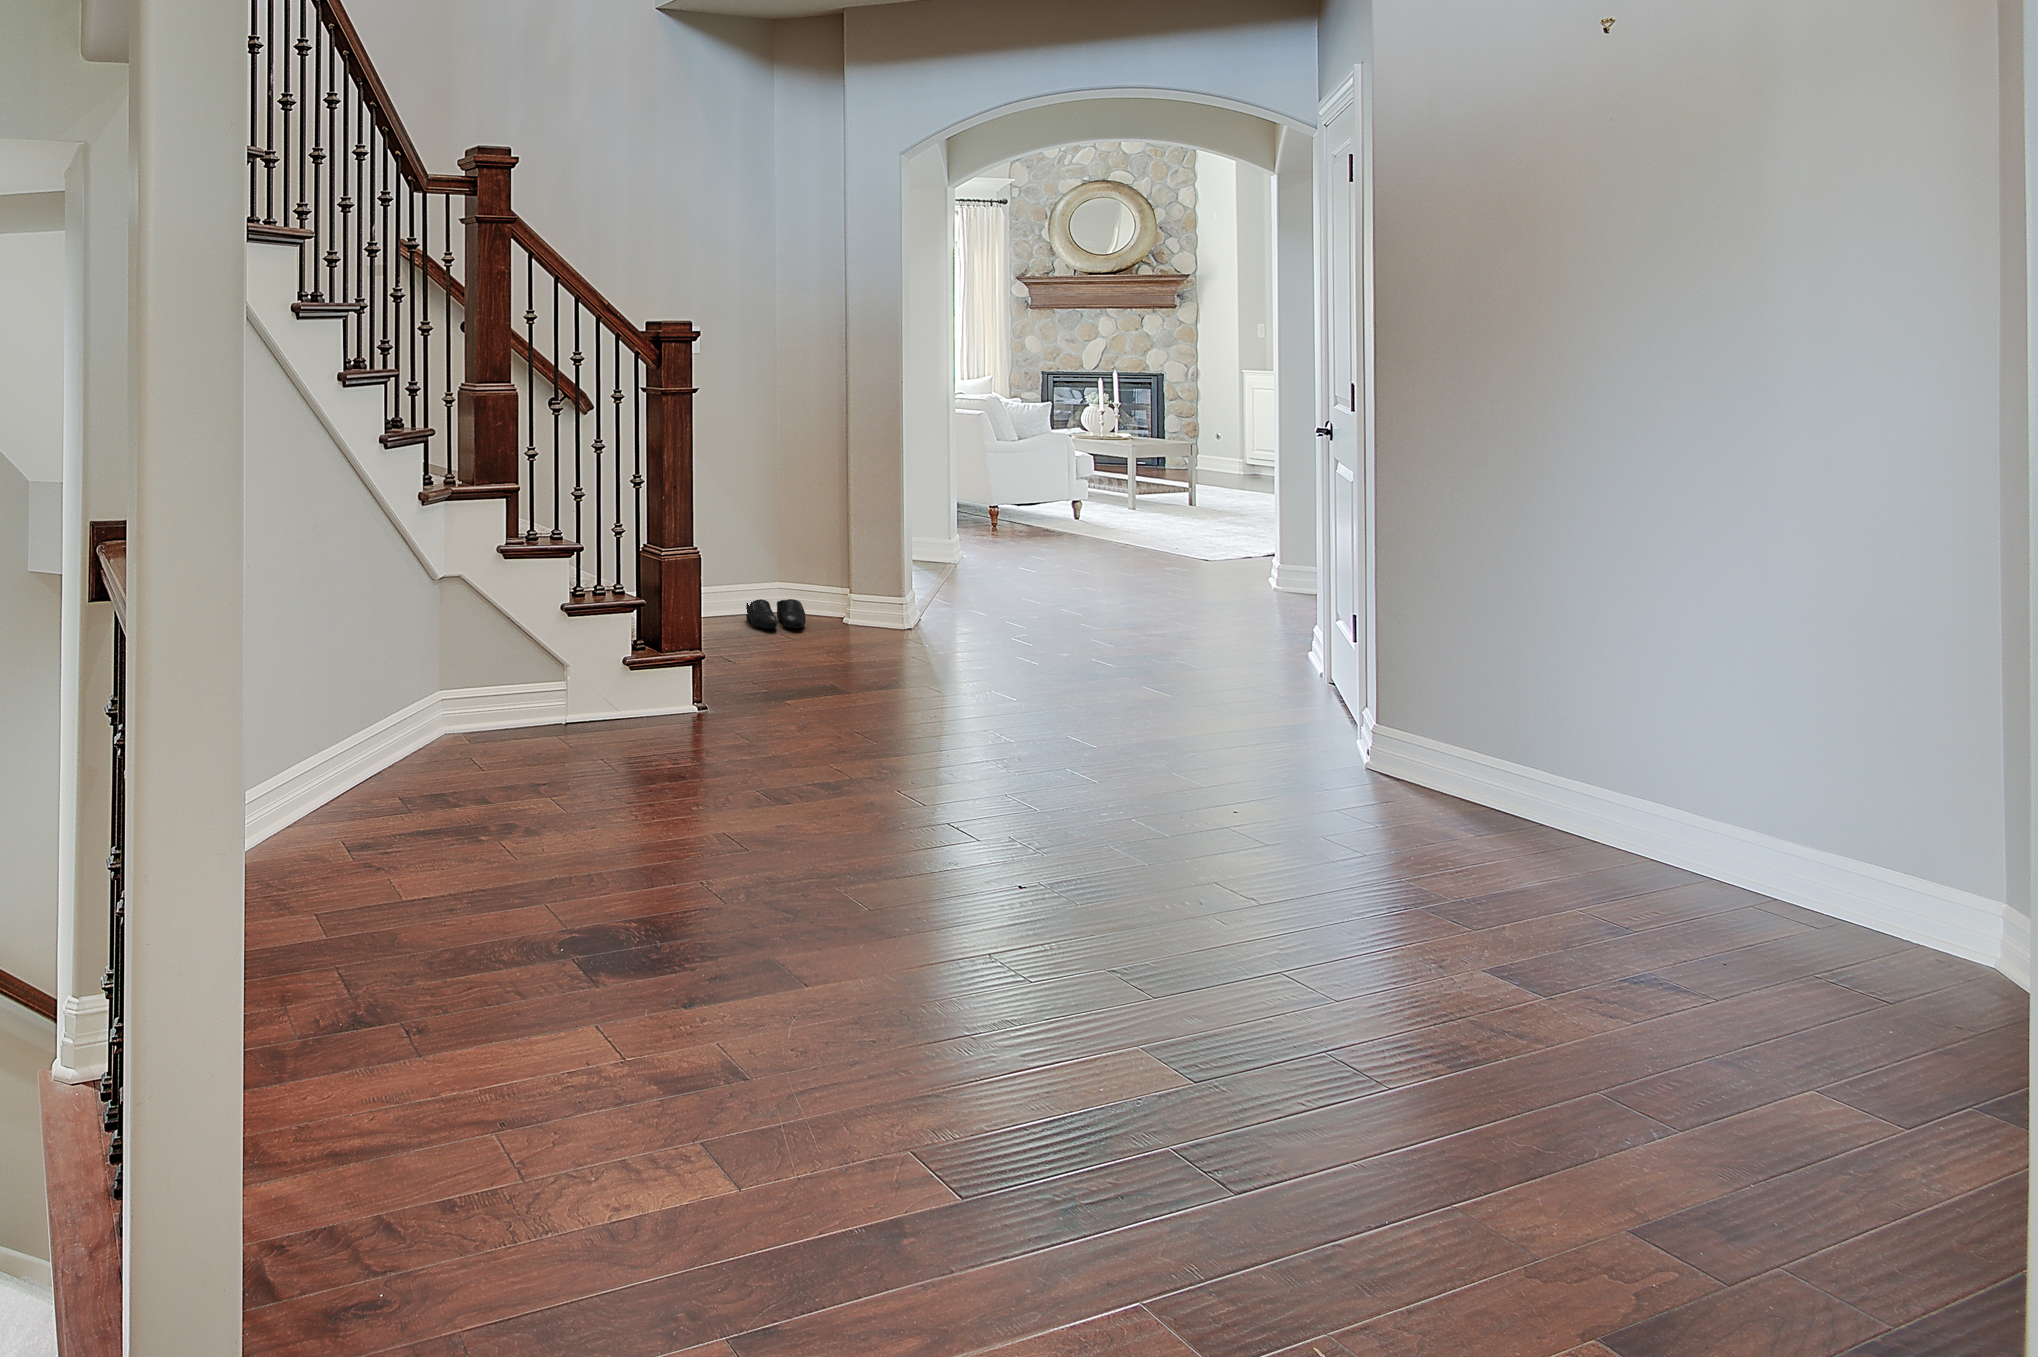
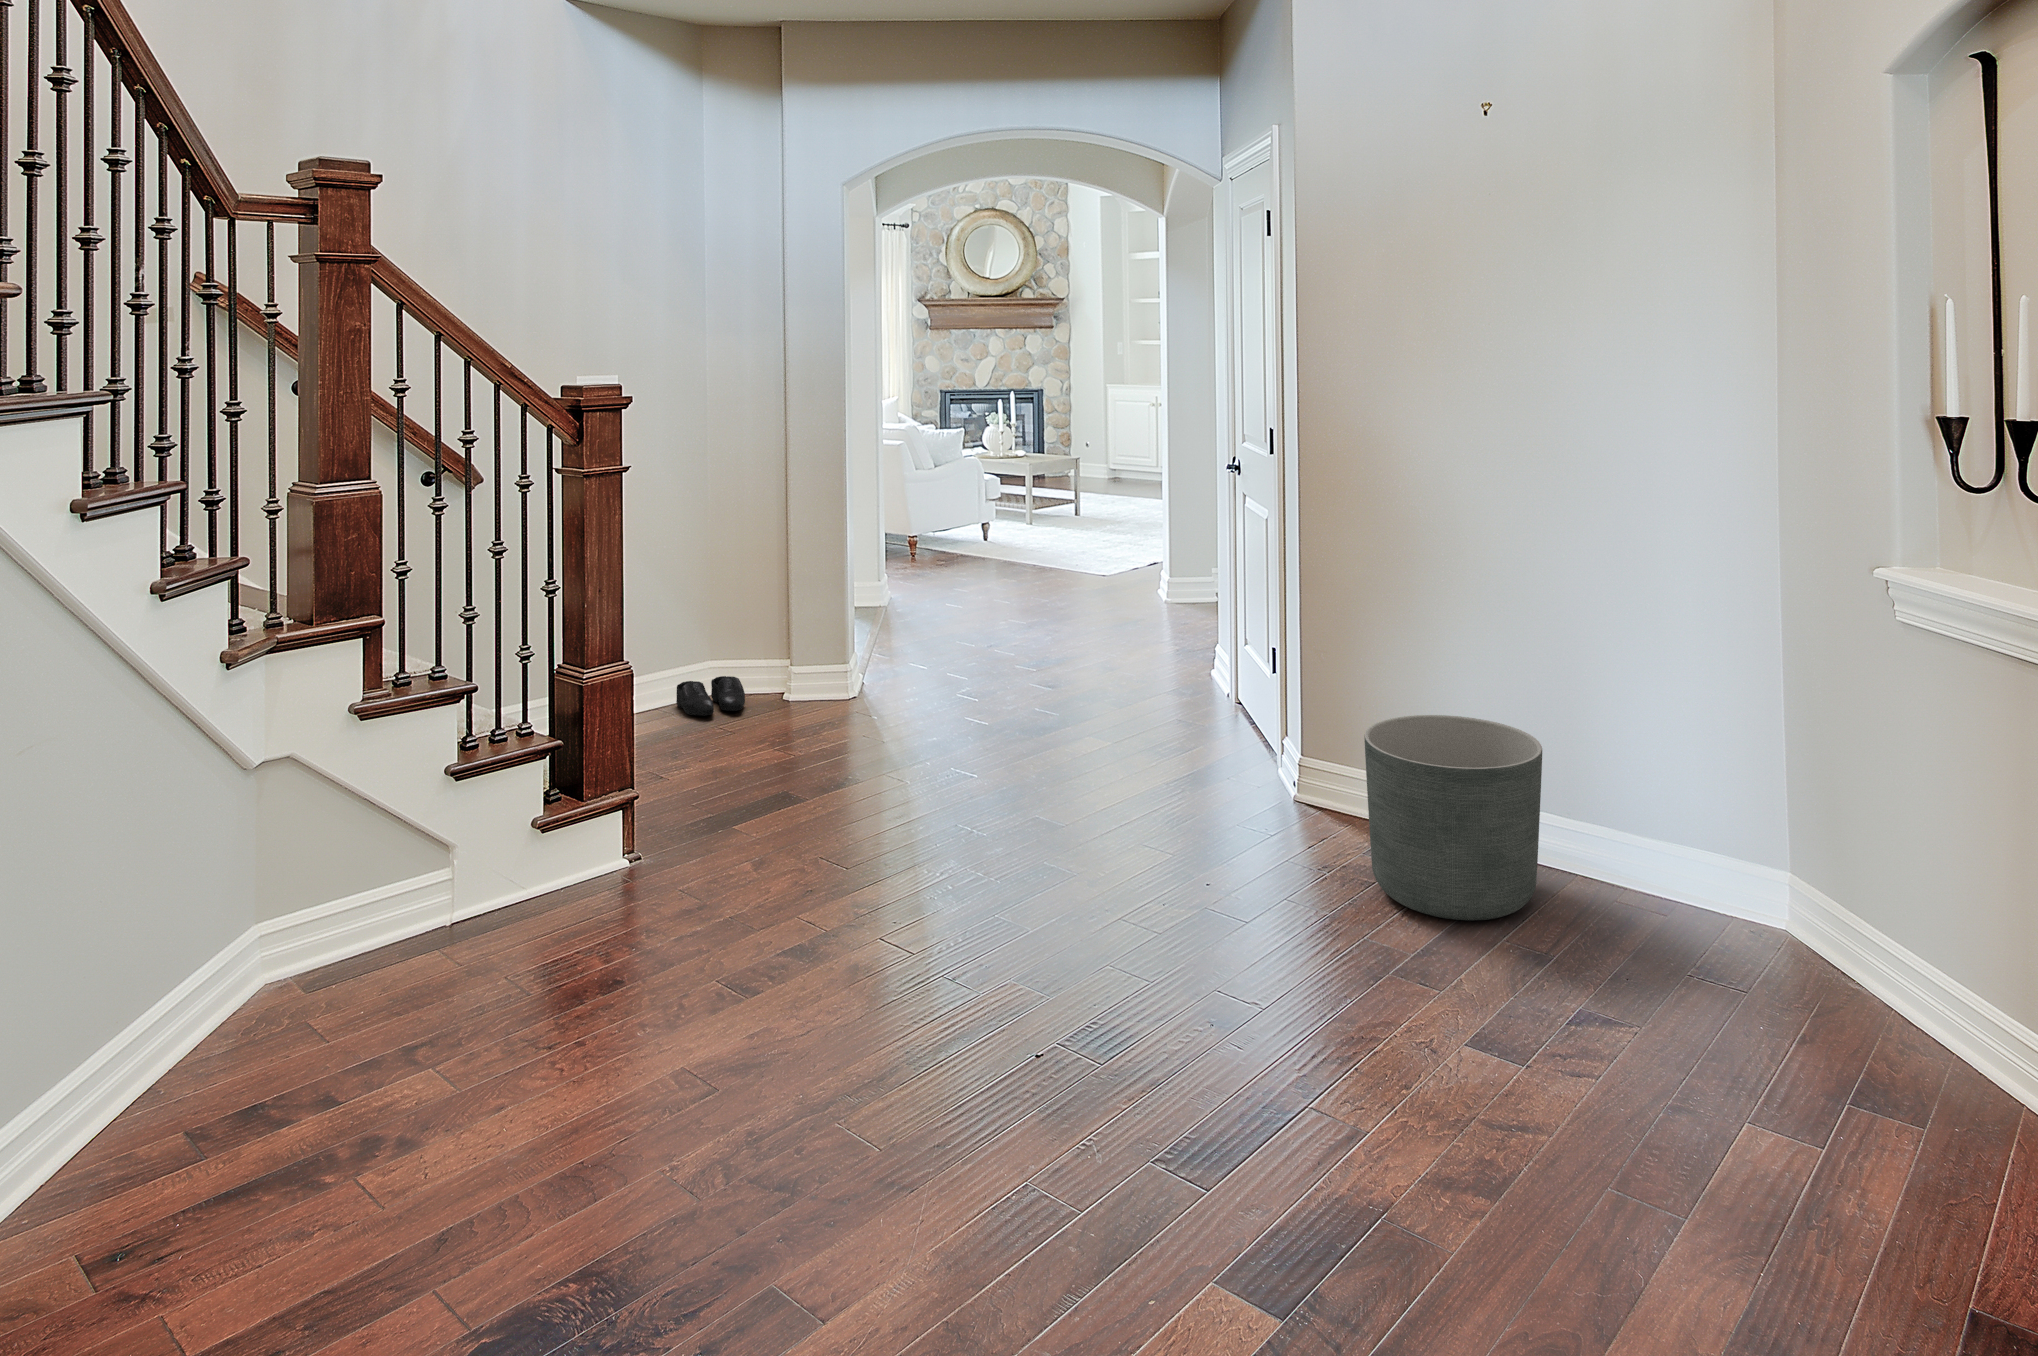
planter: none [1398,667,1617,872] -> present [1364,715,1542,920]

